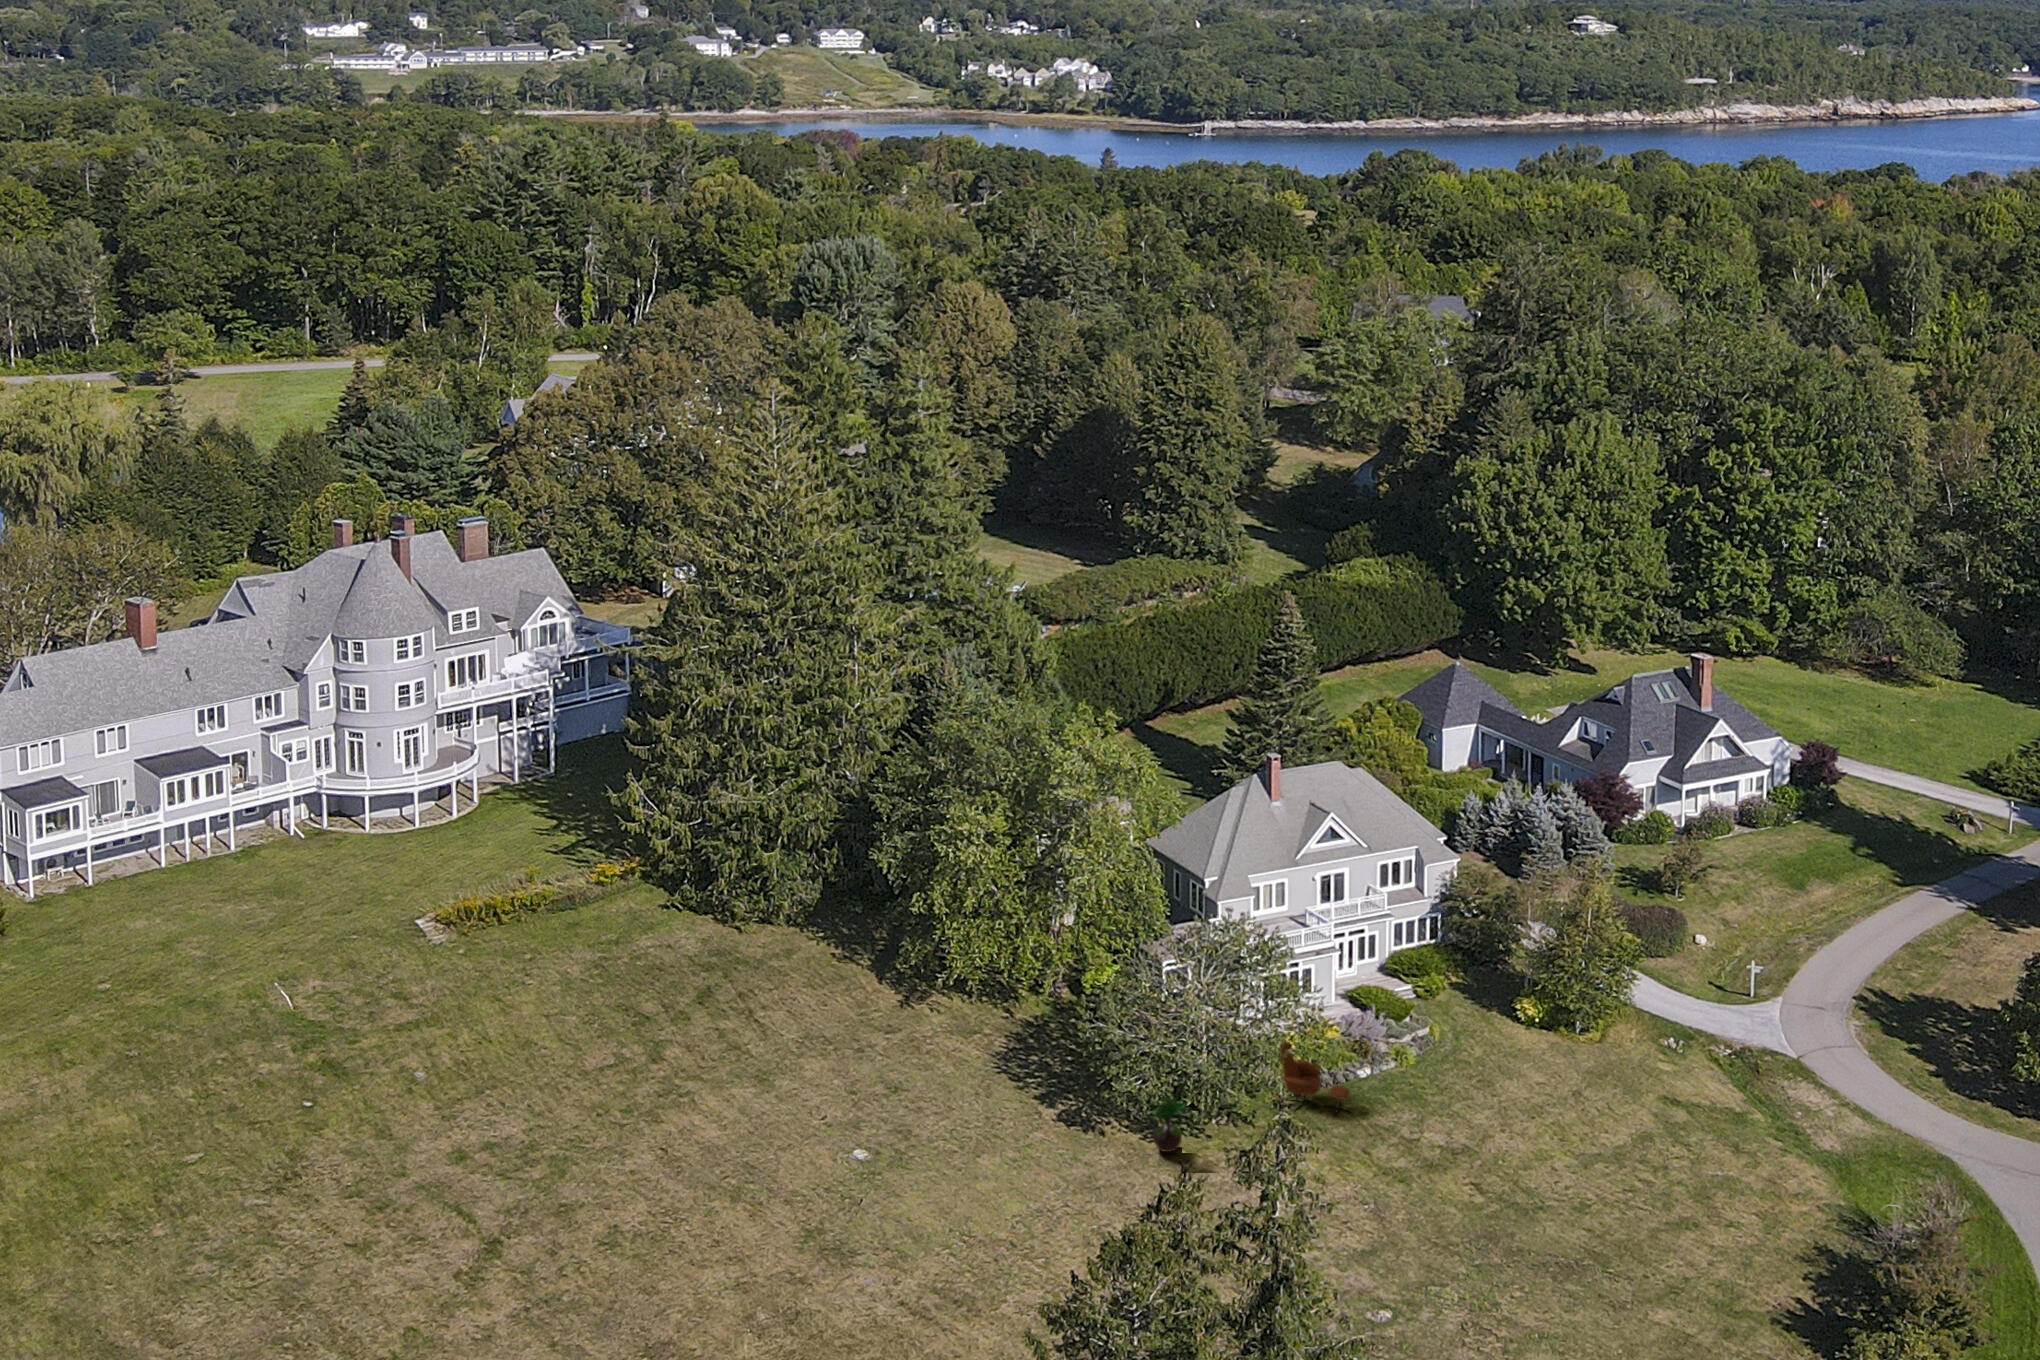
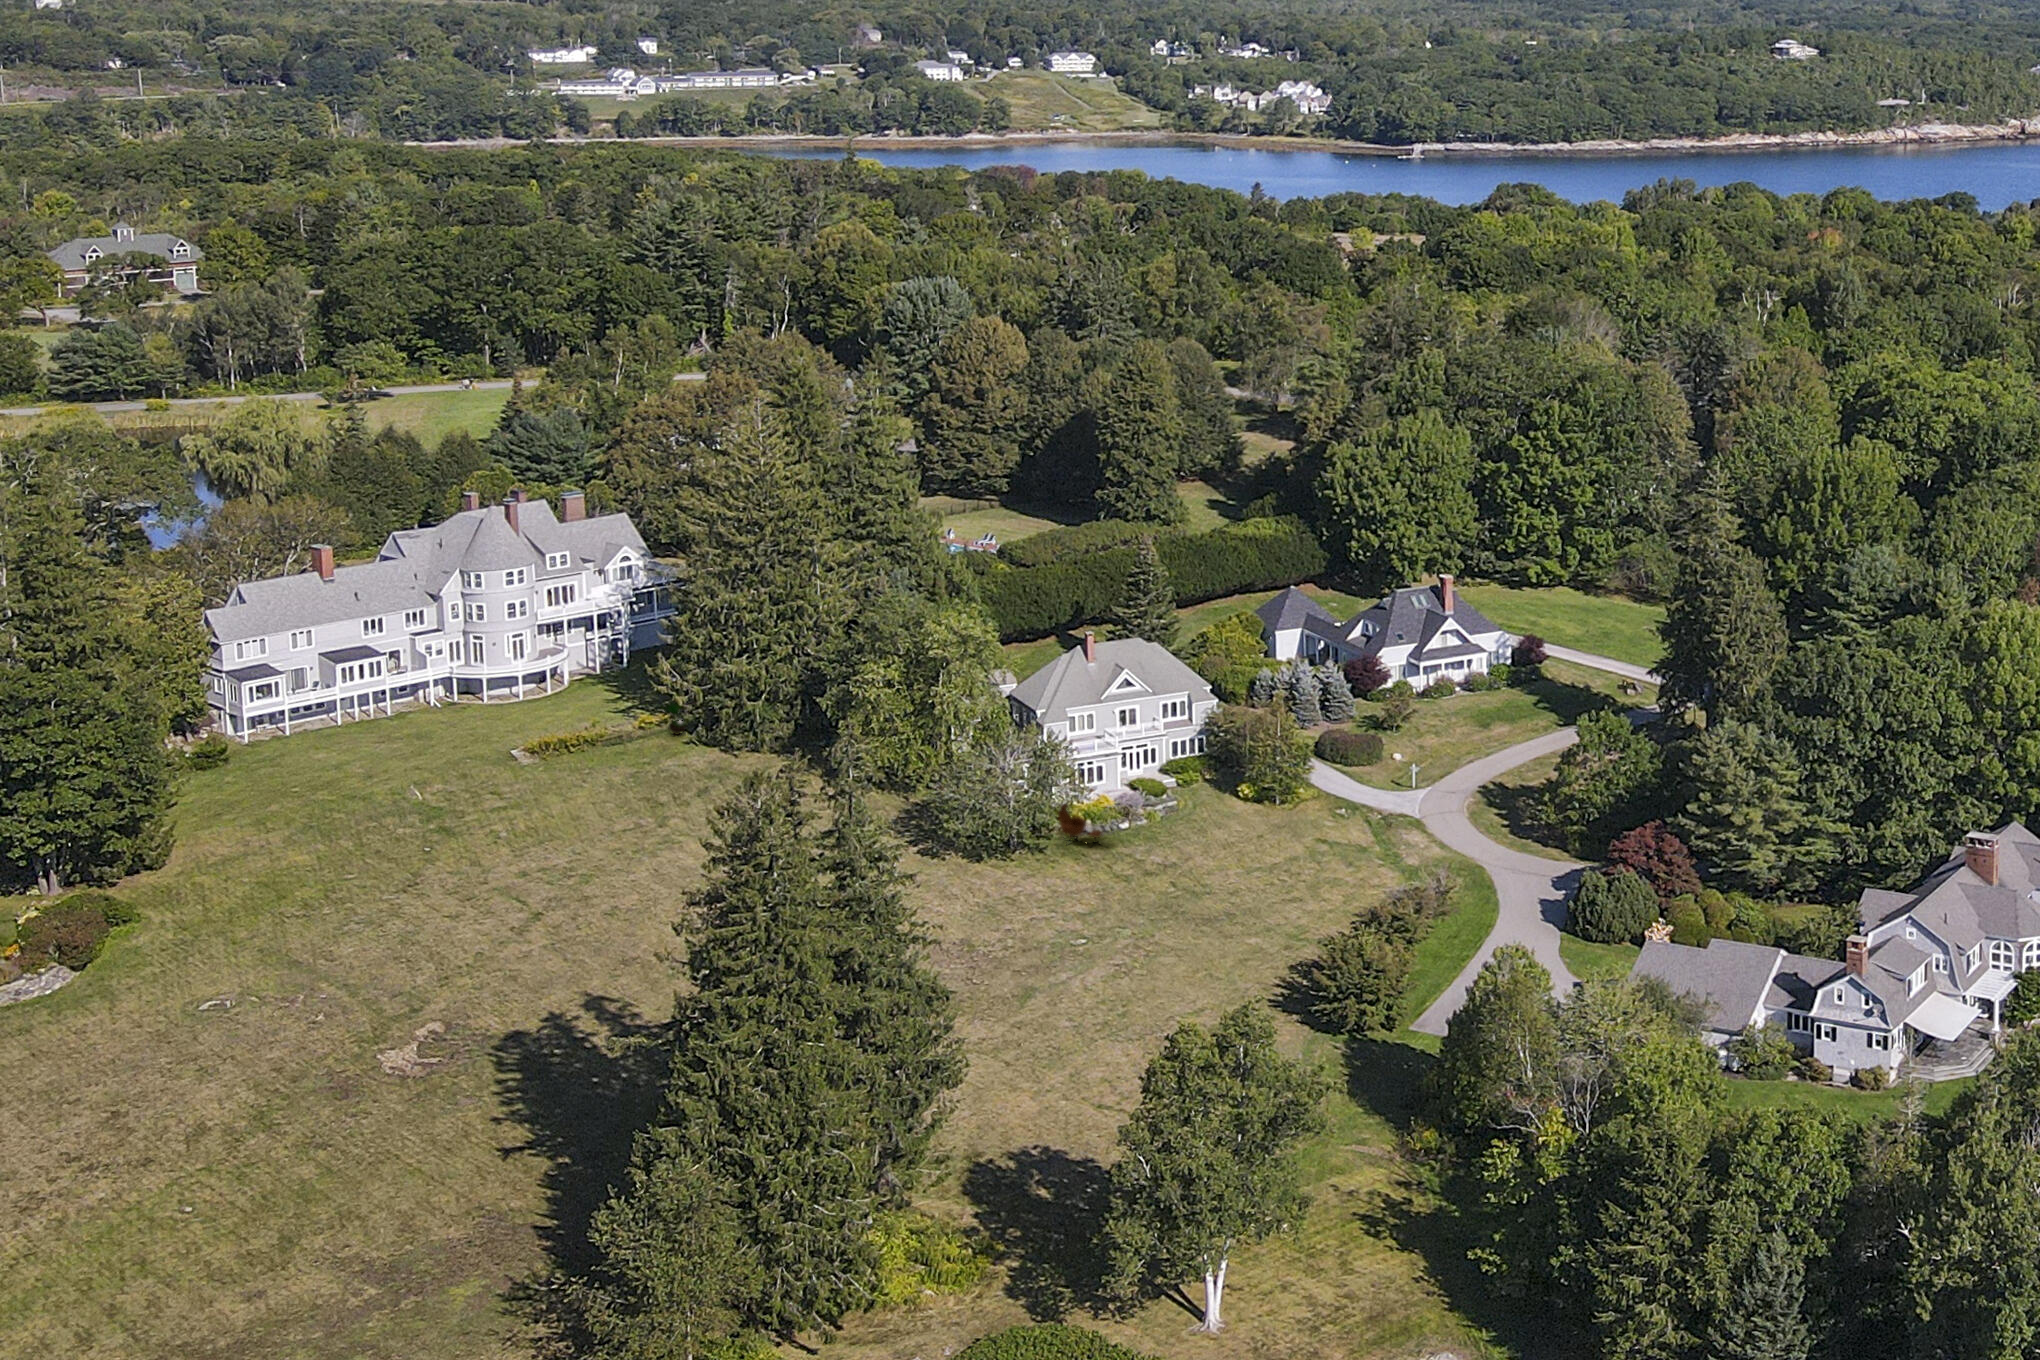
potted tree: present [1151,1095,1184,1152] -> present [662,703,686,734]

